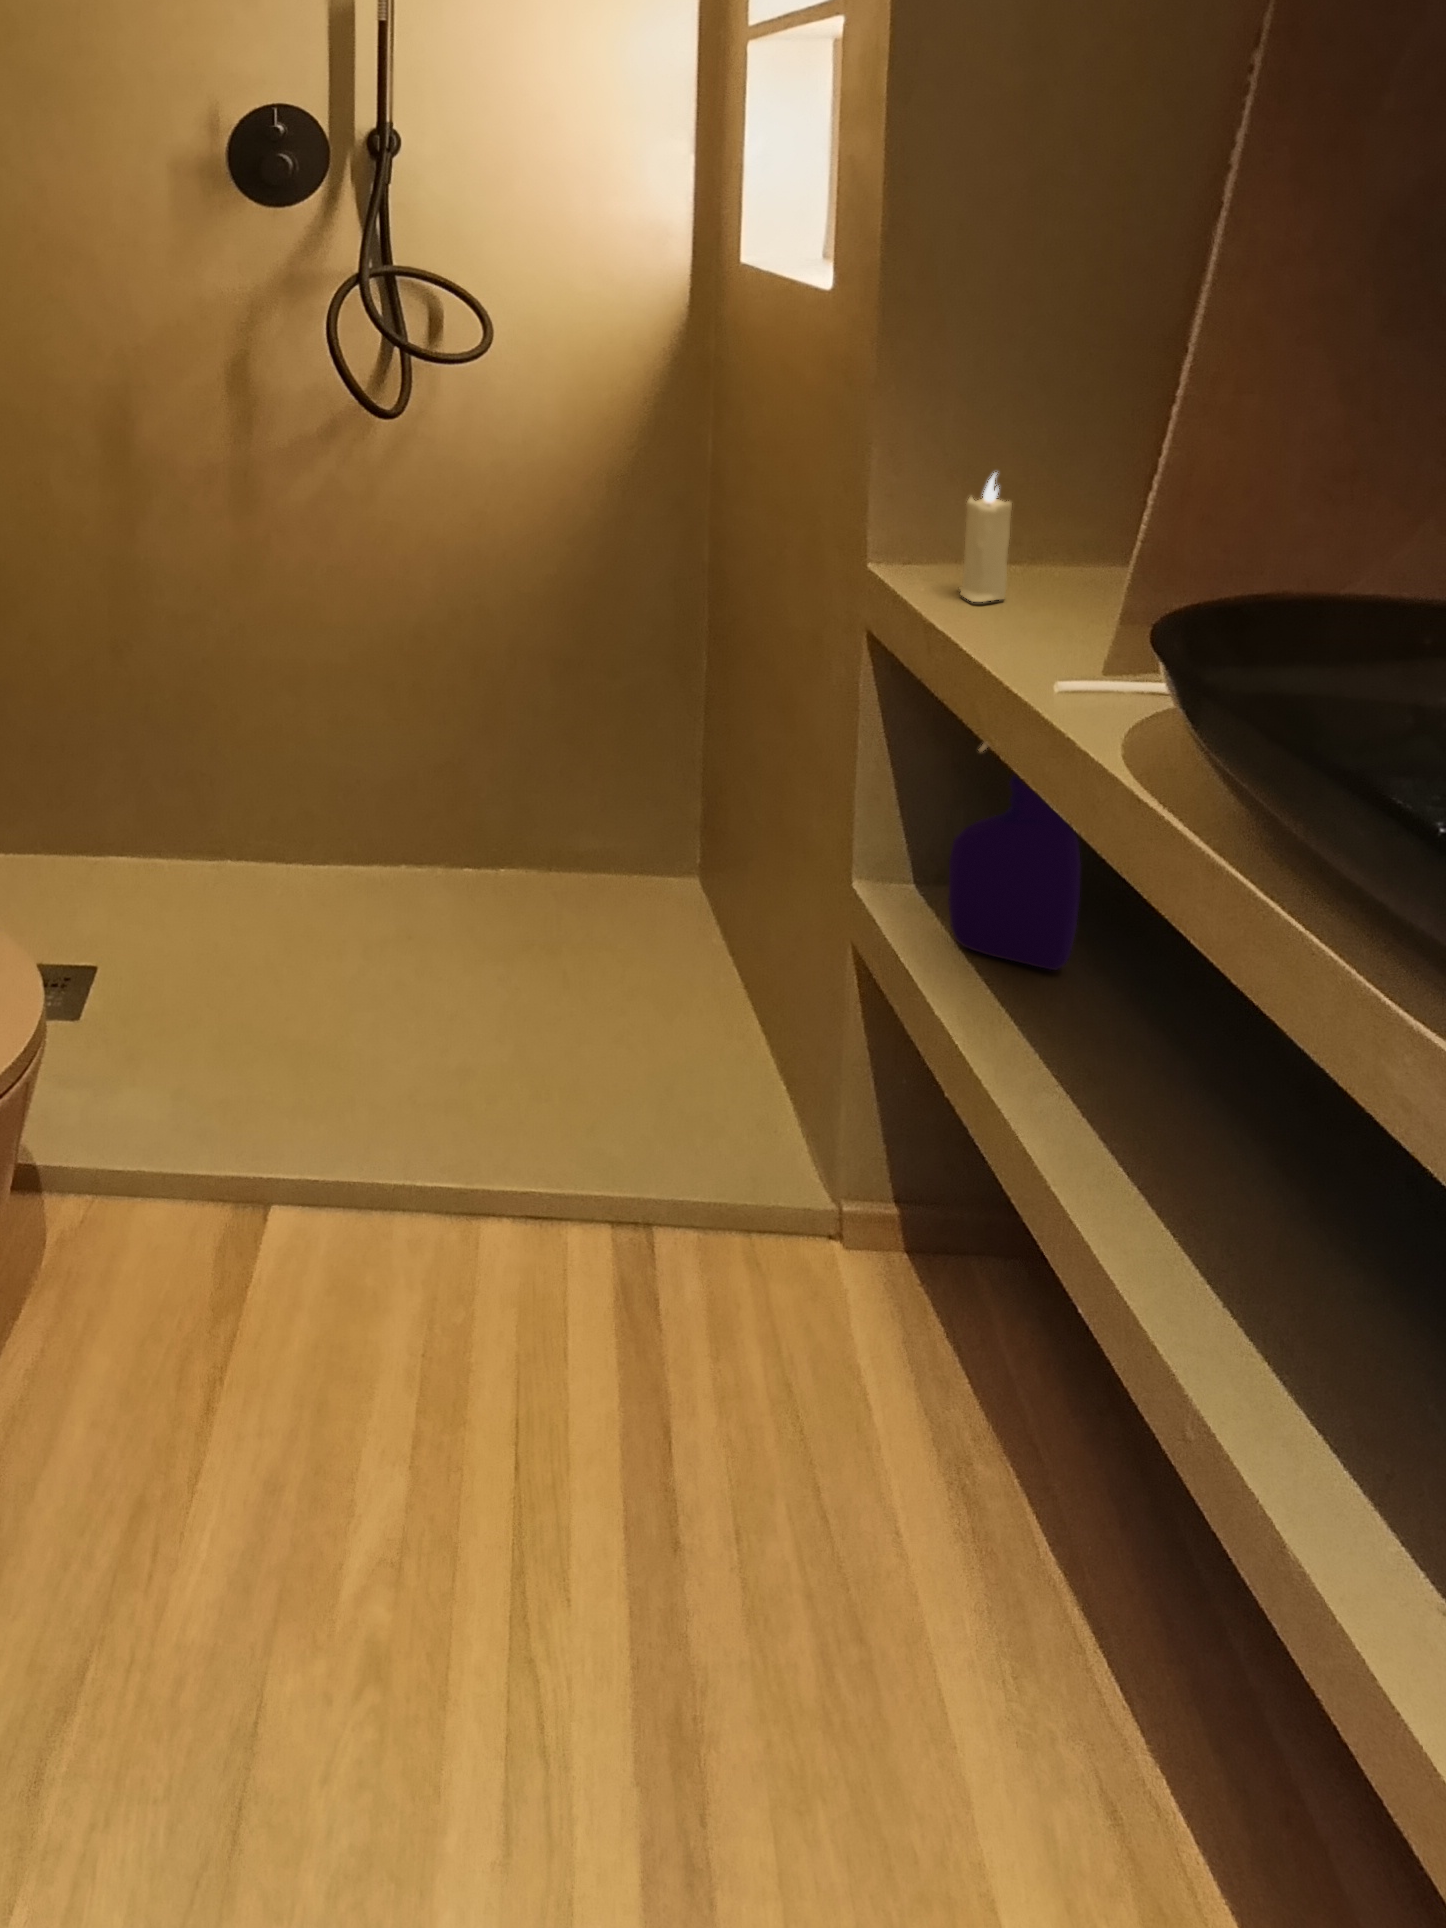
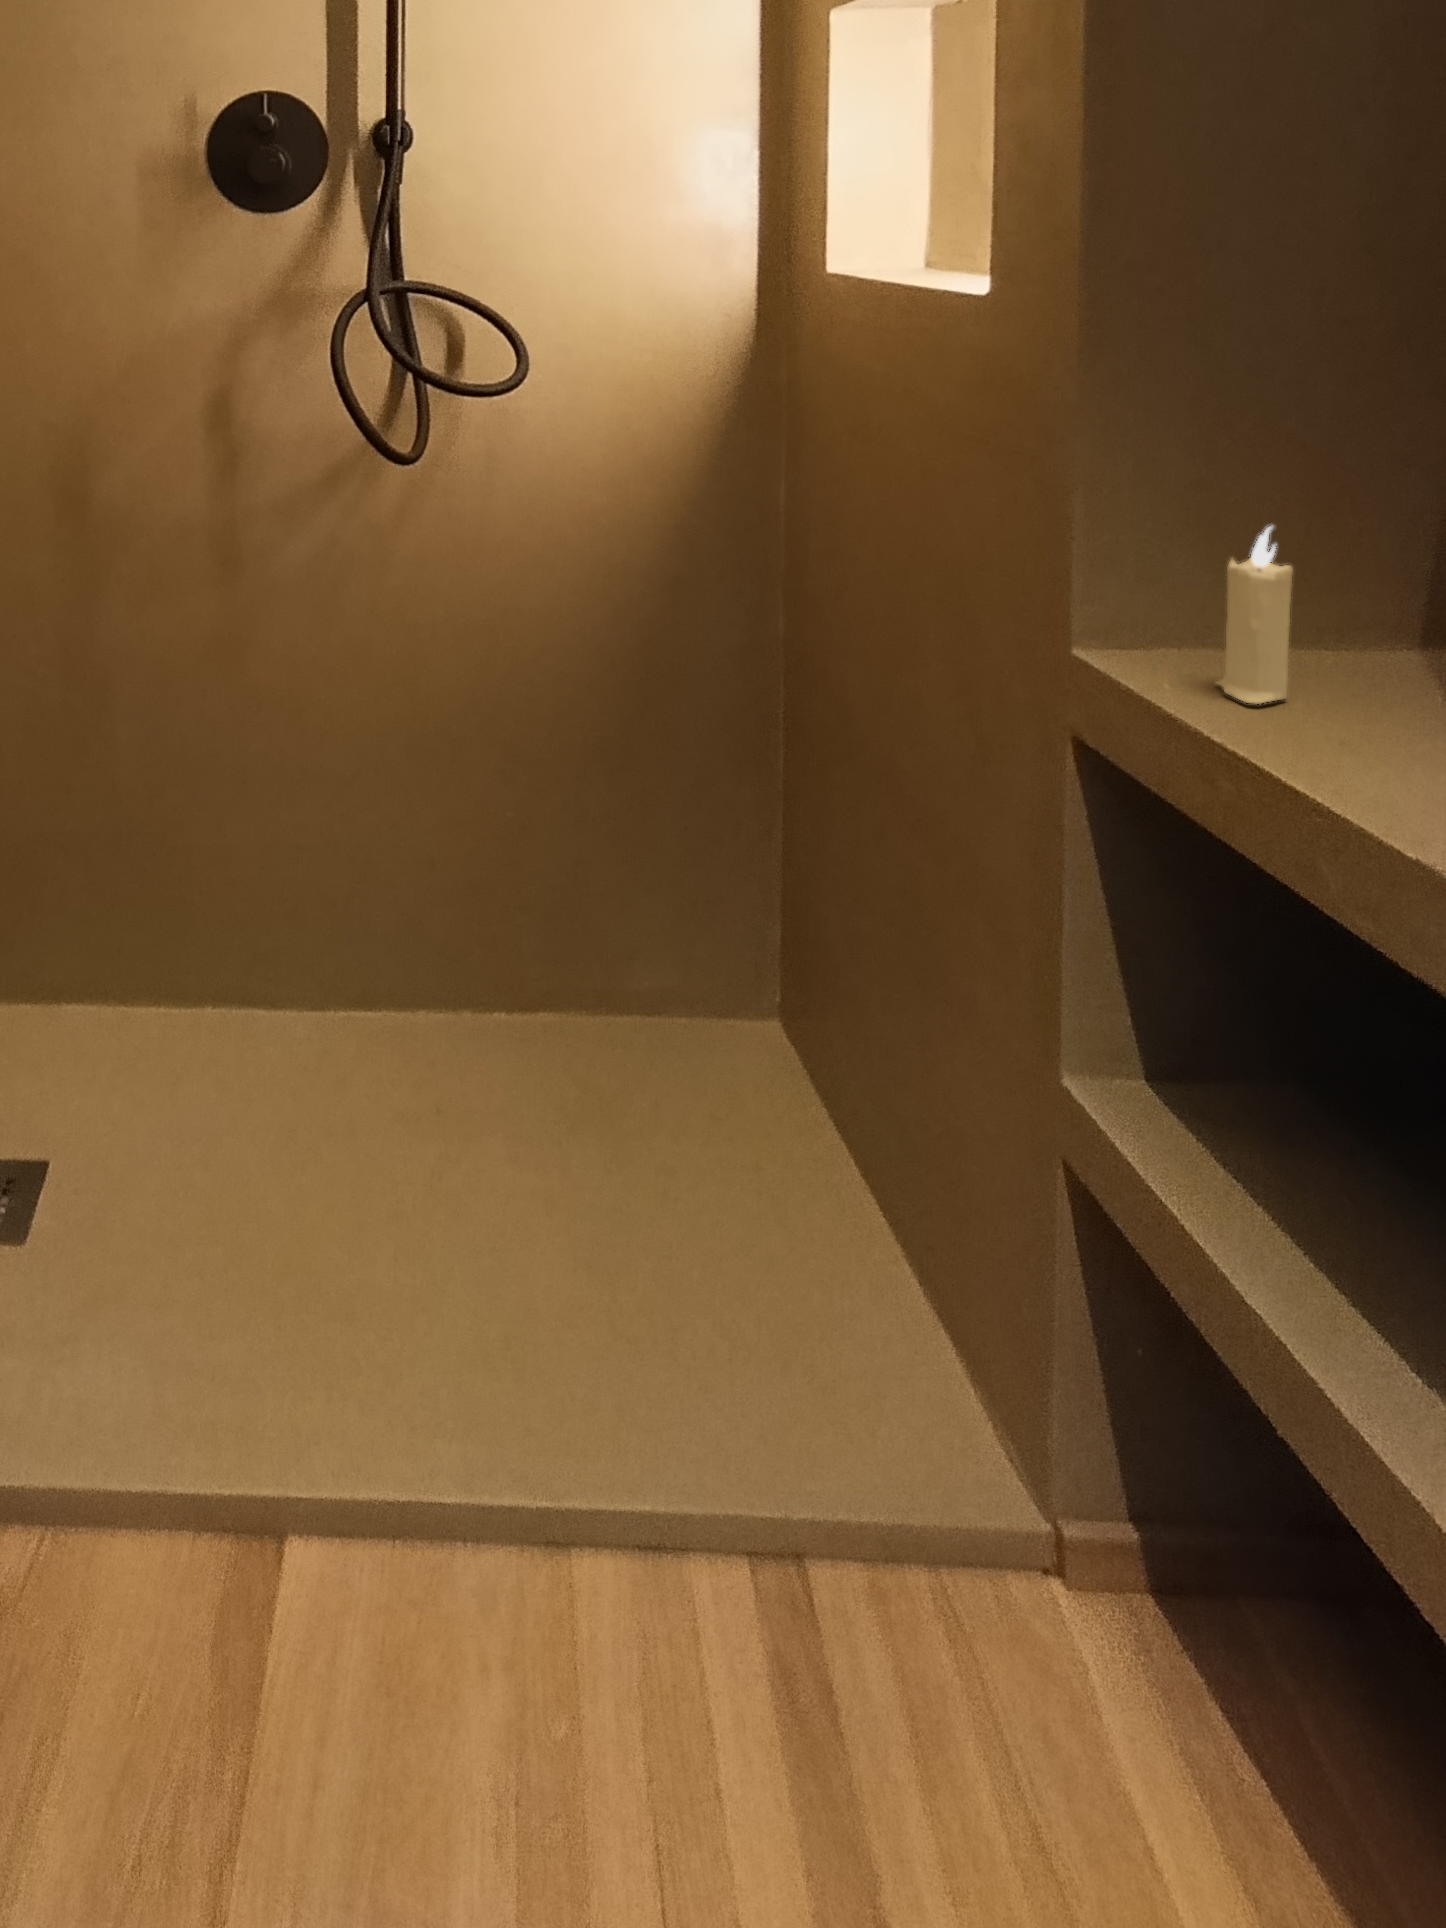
spray bottle: present [948,743,1081,970] -> none [1219,835,1416,1217]

